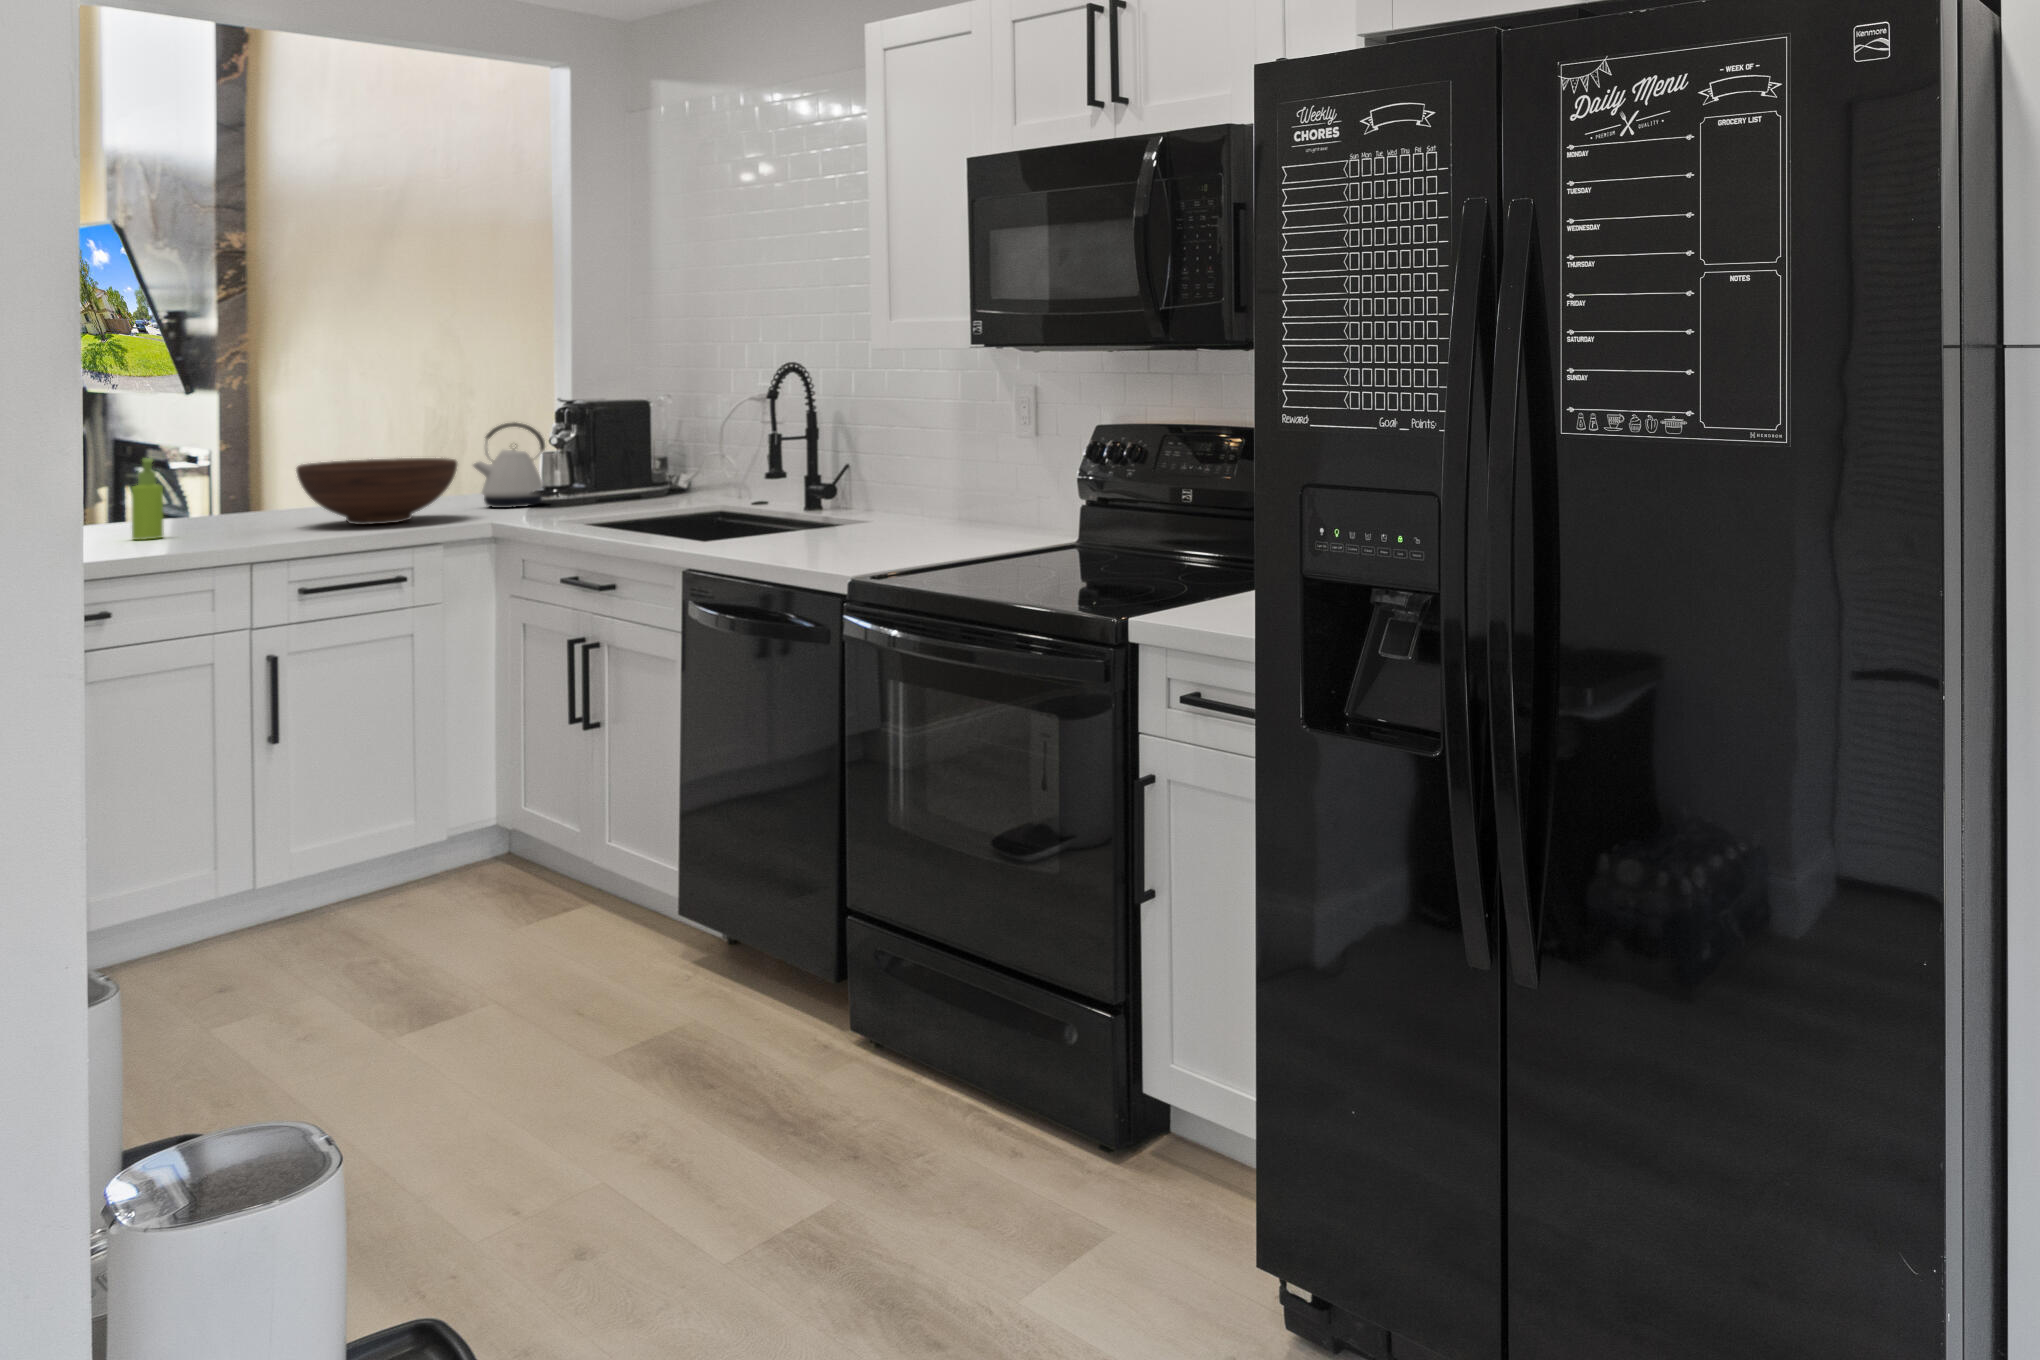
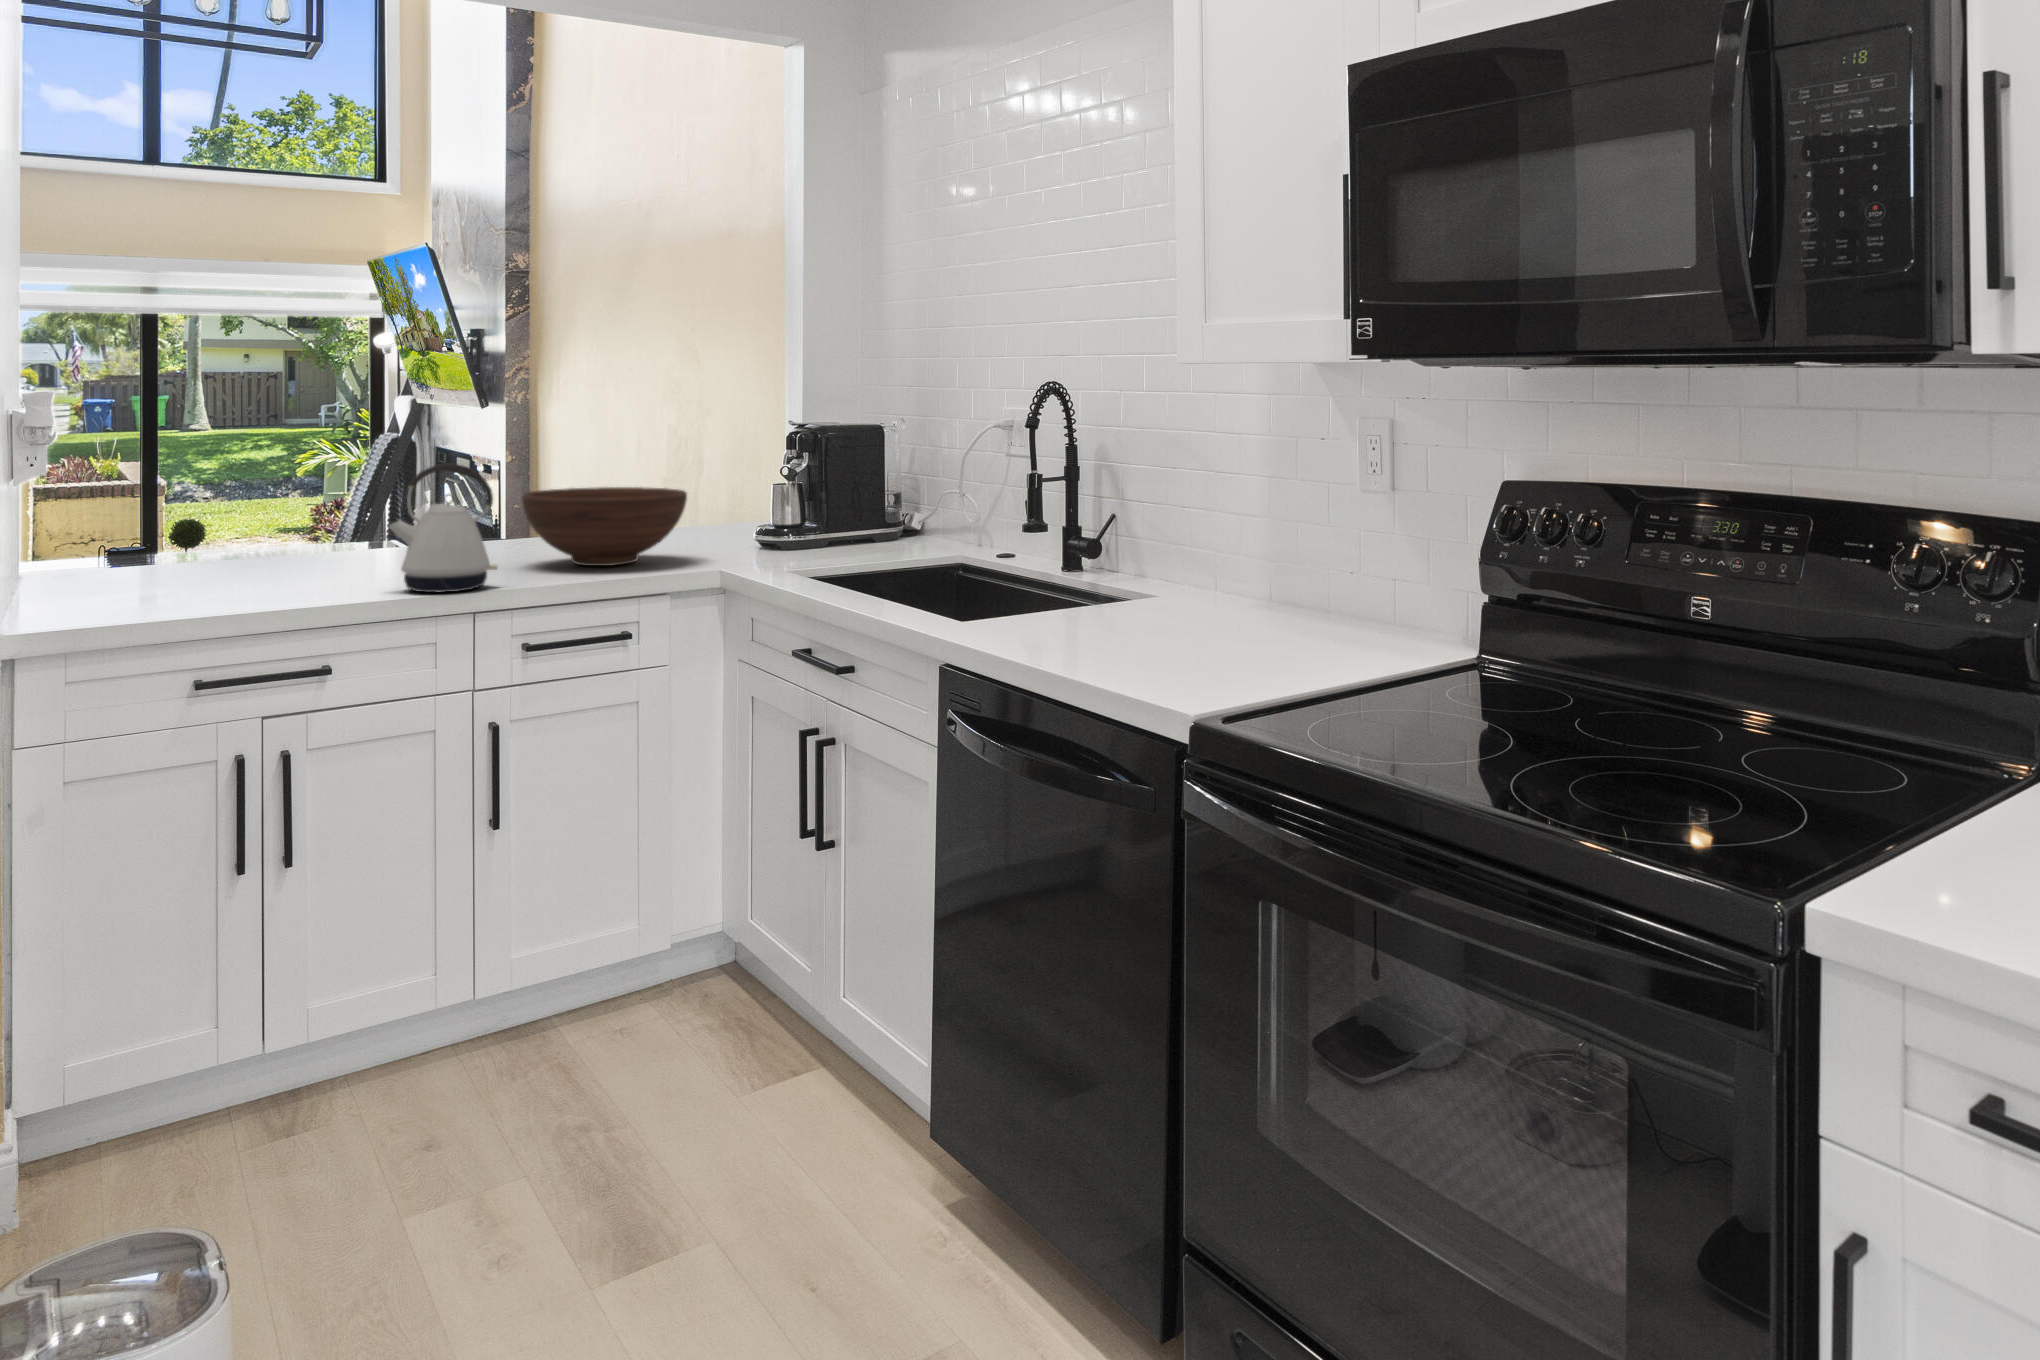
kettle: present [473,423,545,508] -> present [389,463,498,592]
soap dispenser: present [131,458,164,540] -> none [356,481,388,575]

